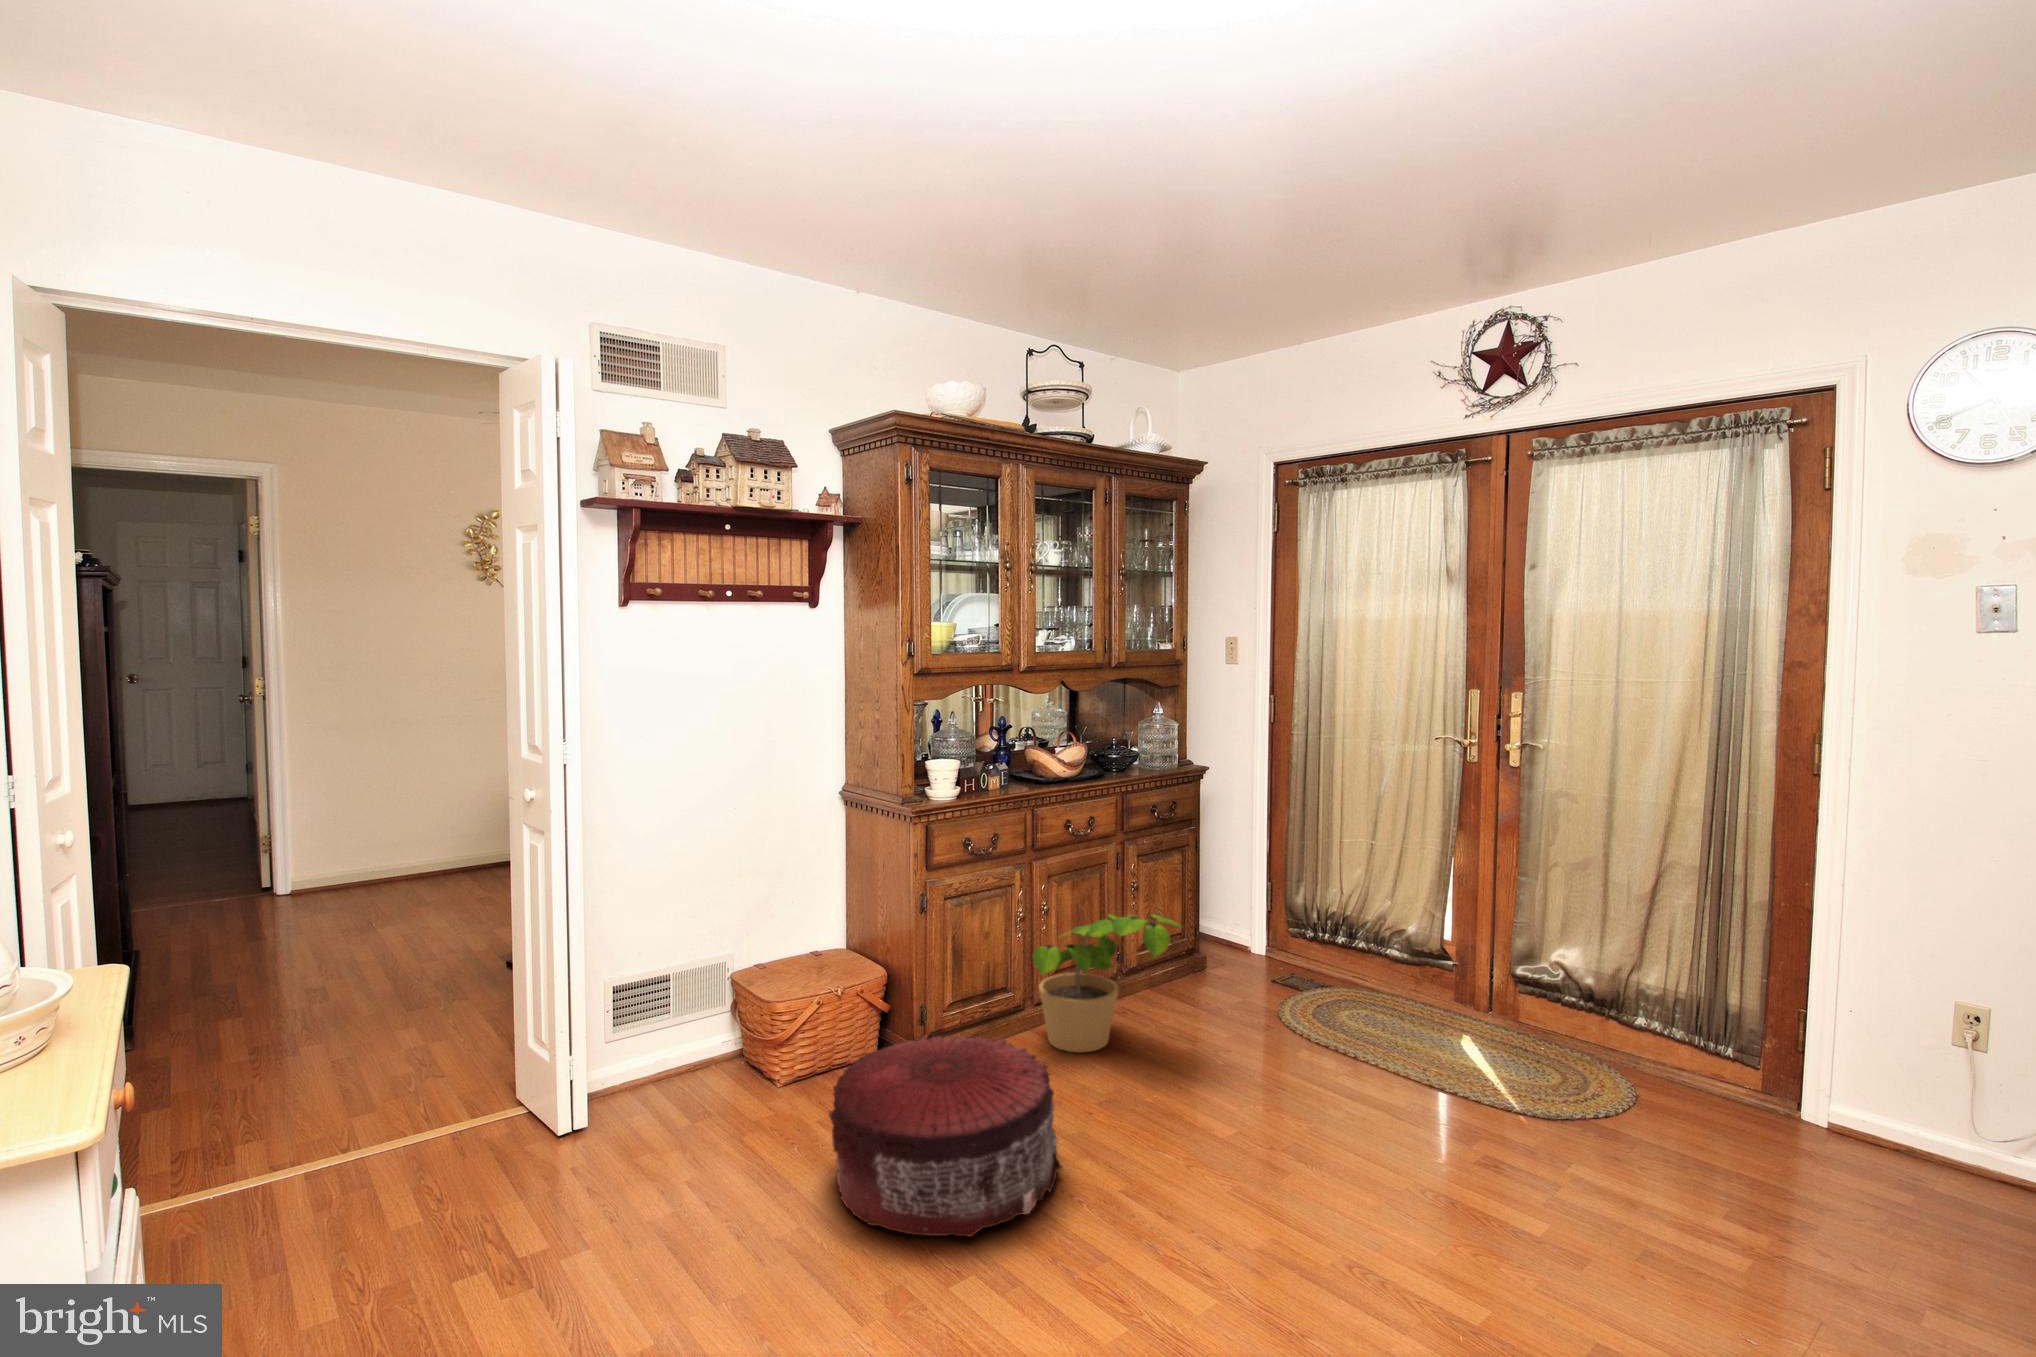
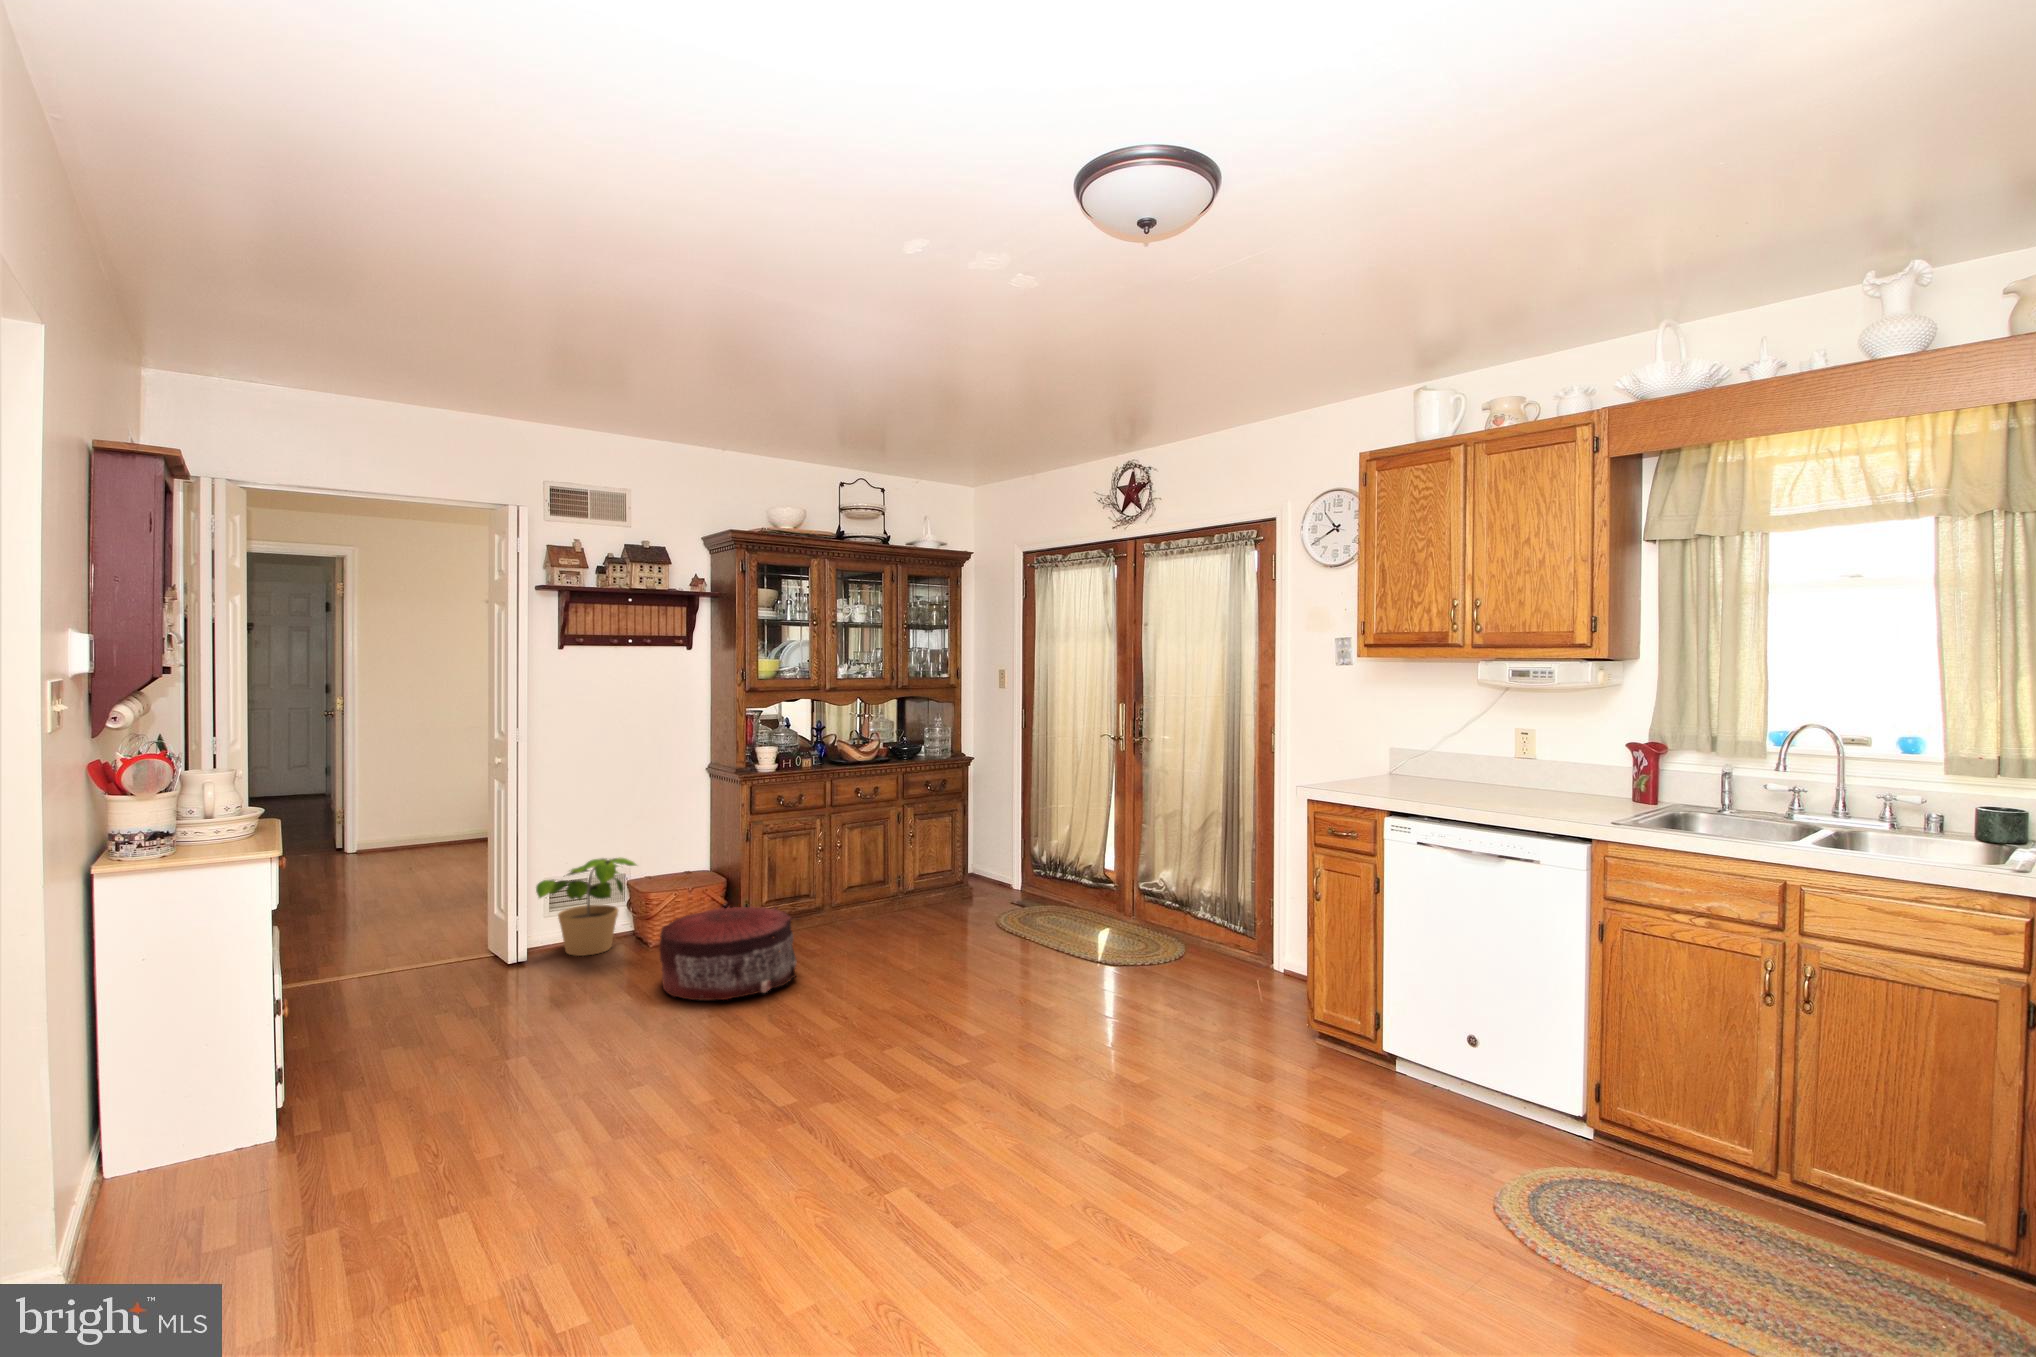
potted plant: present [1032,914,1181,1052] -> present [536,857,636,956]

